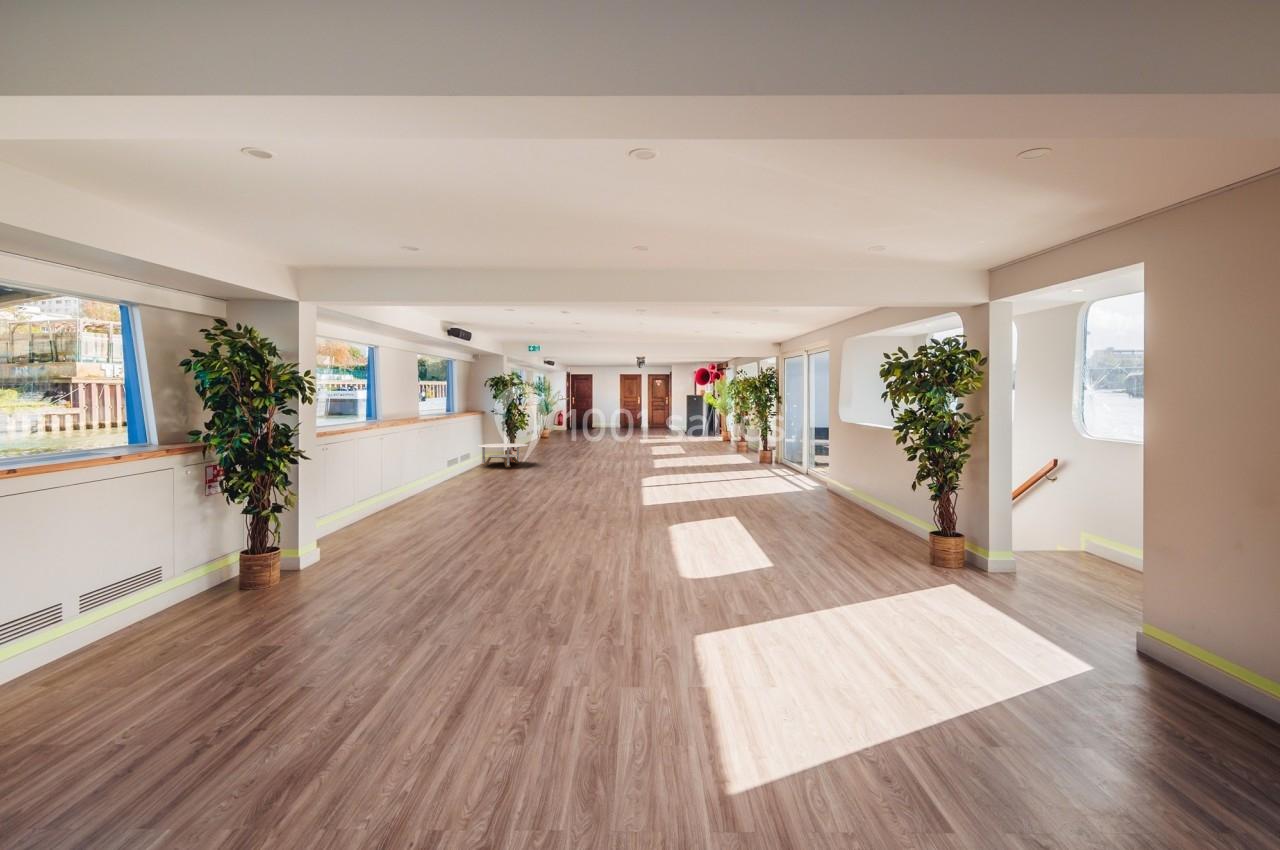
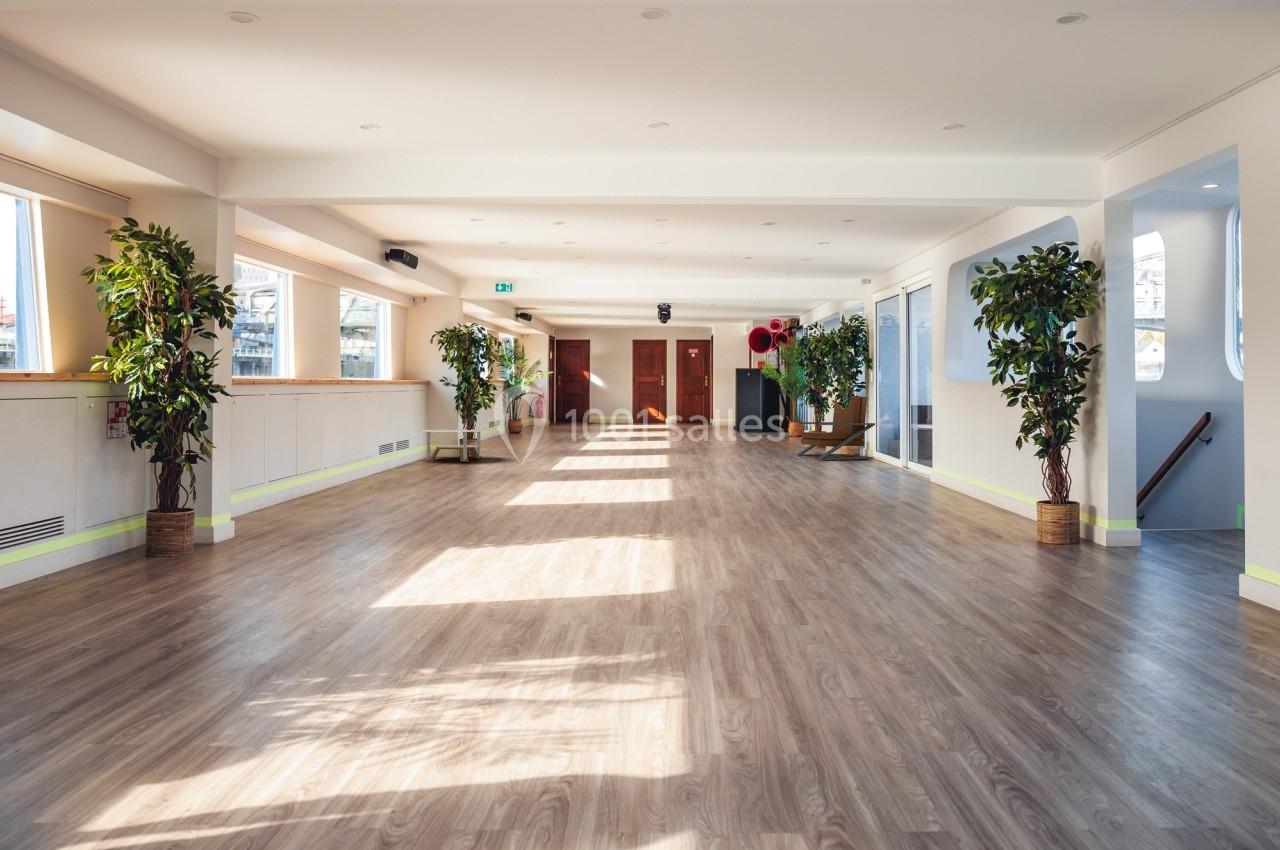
lounge chair: none [730,421,783,464] -> present [796,396,875,460]

